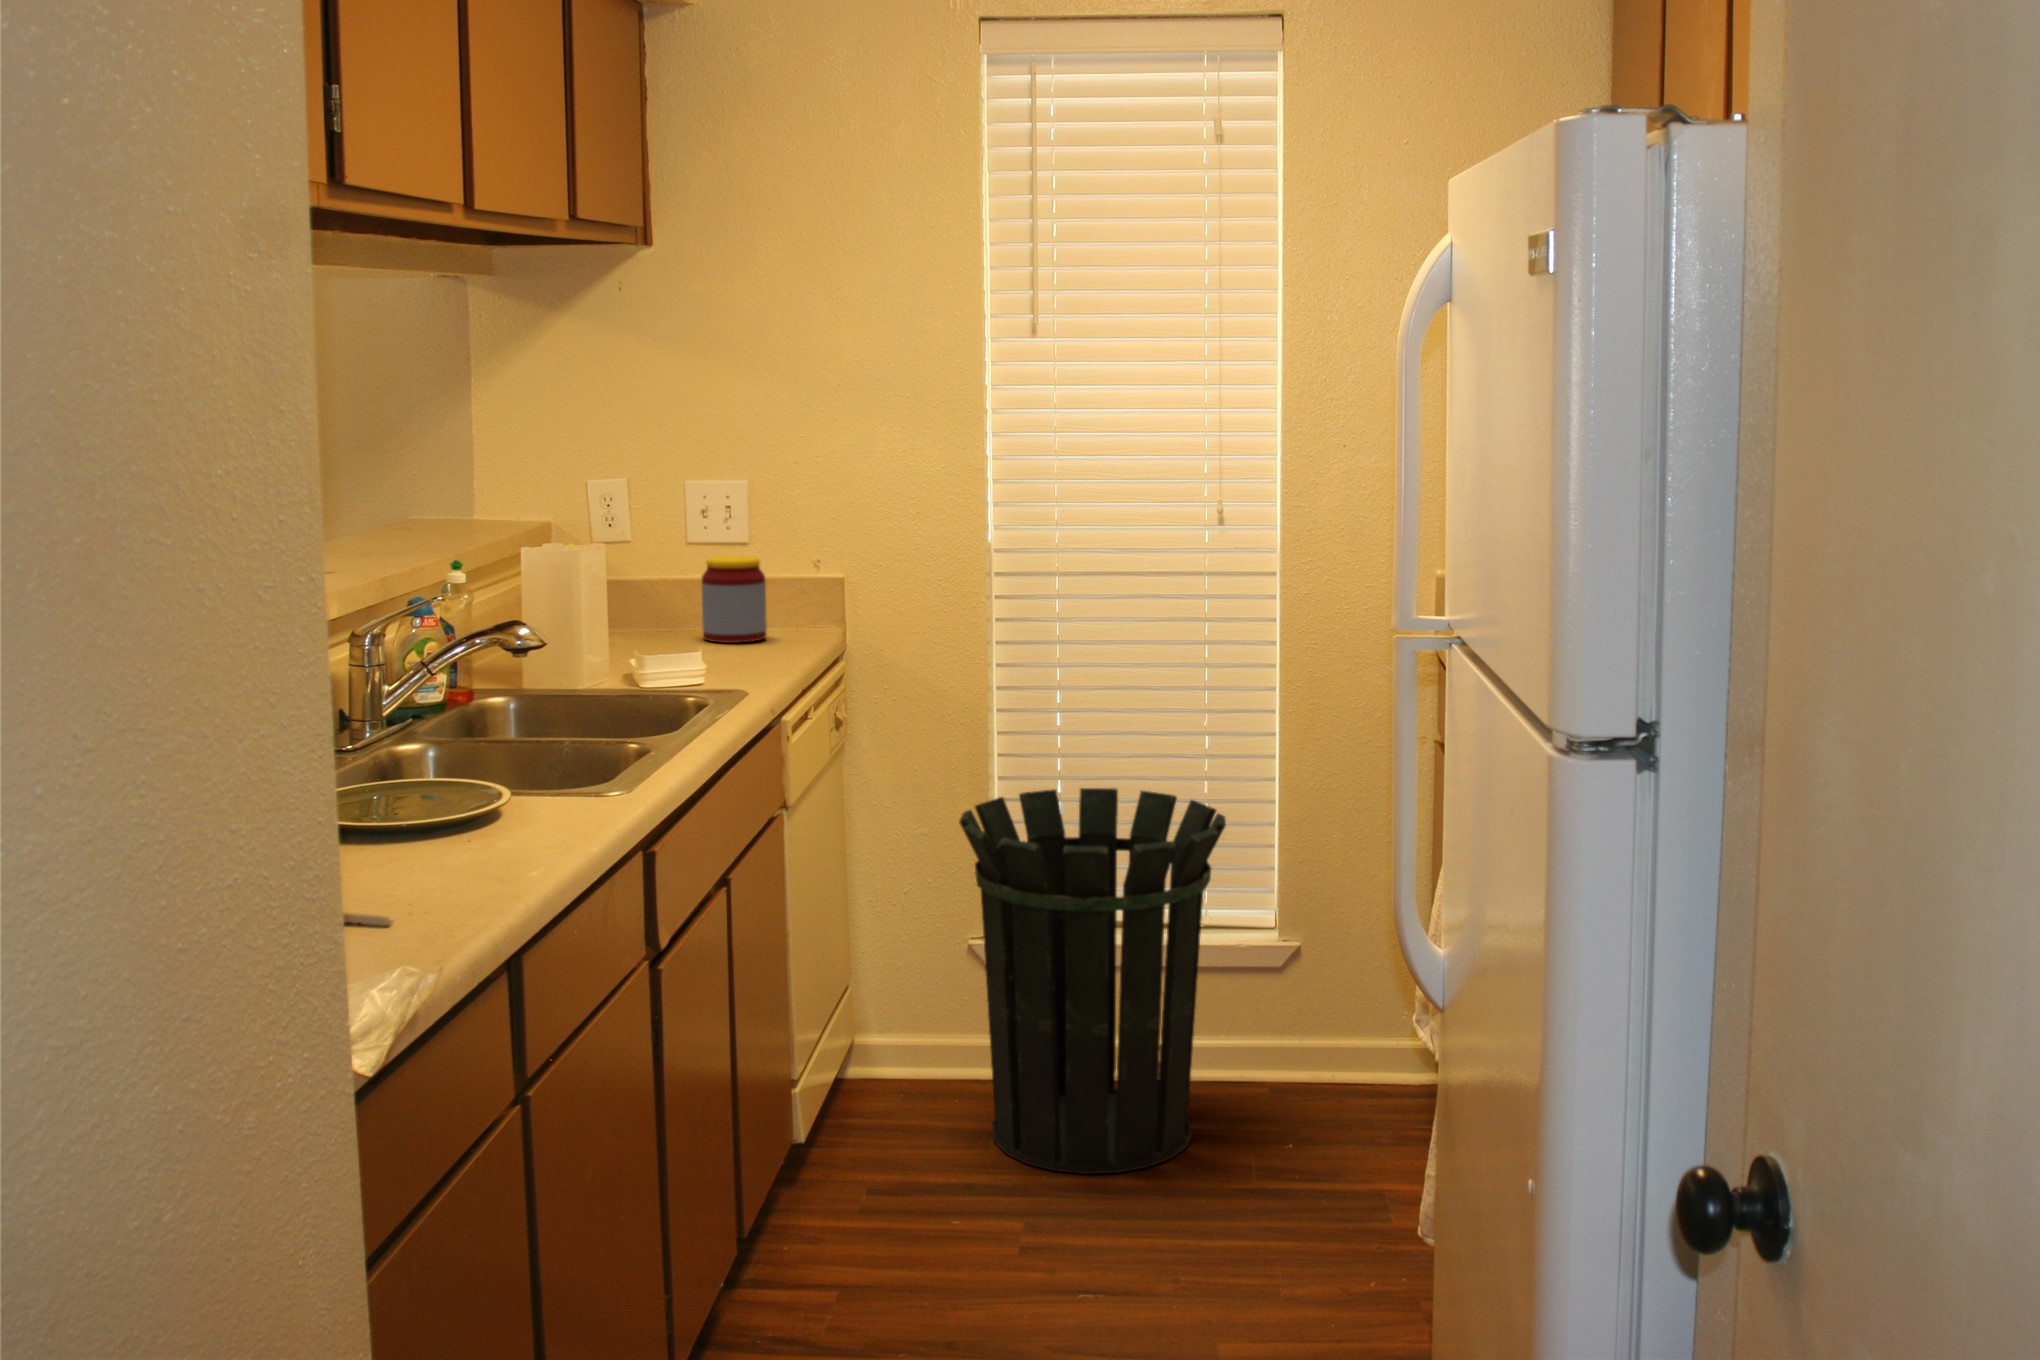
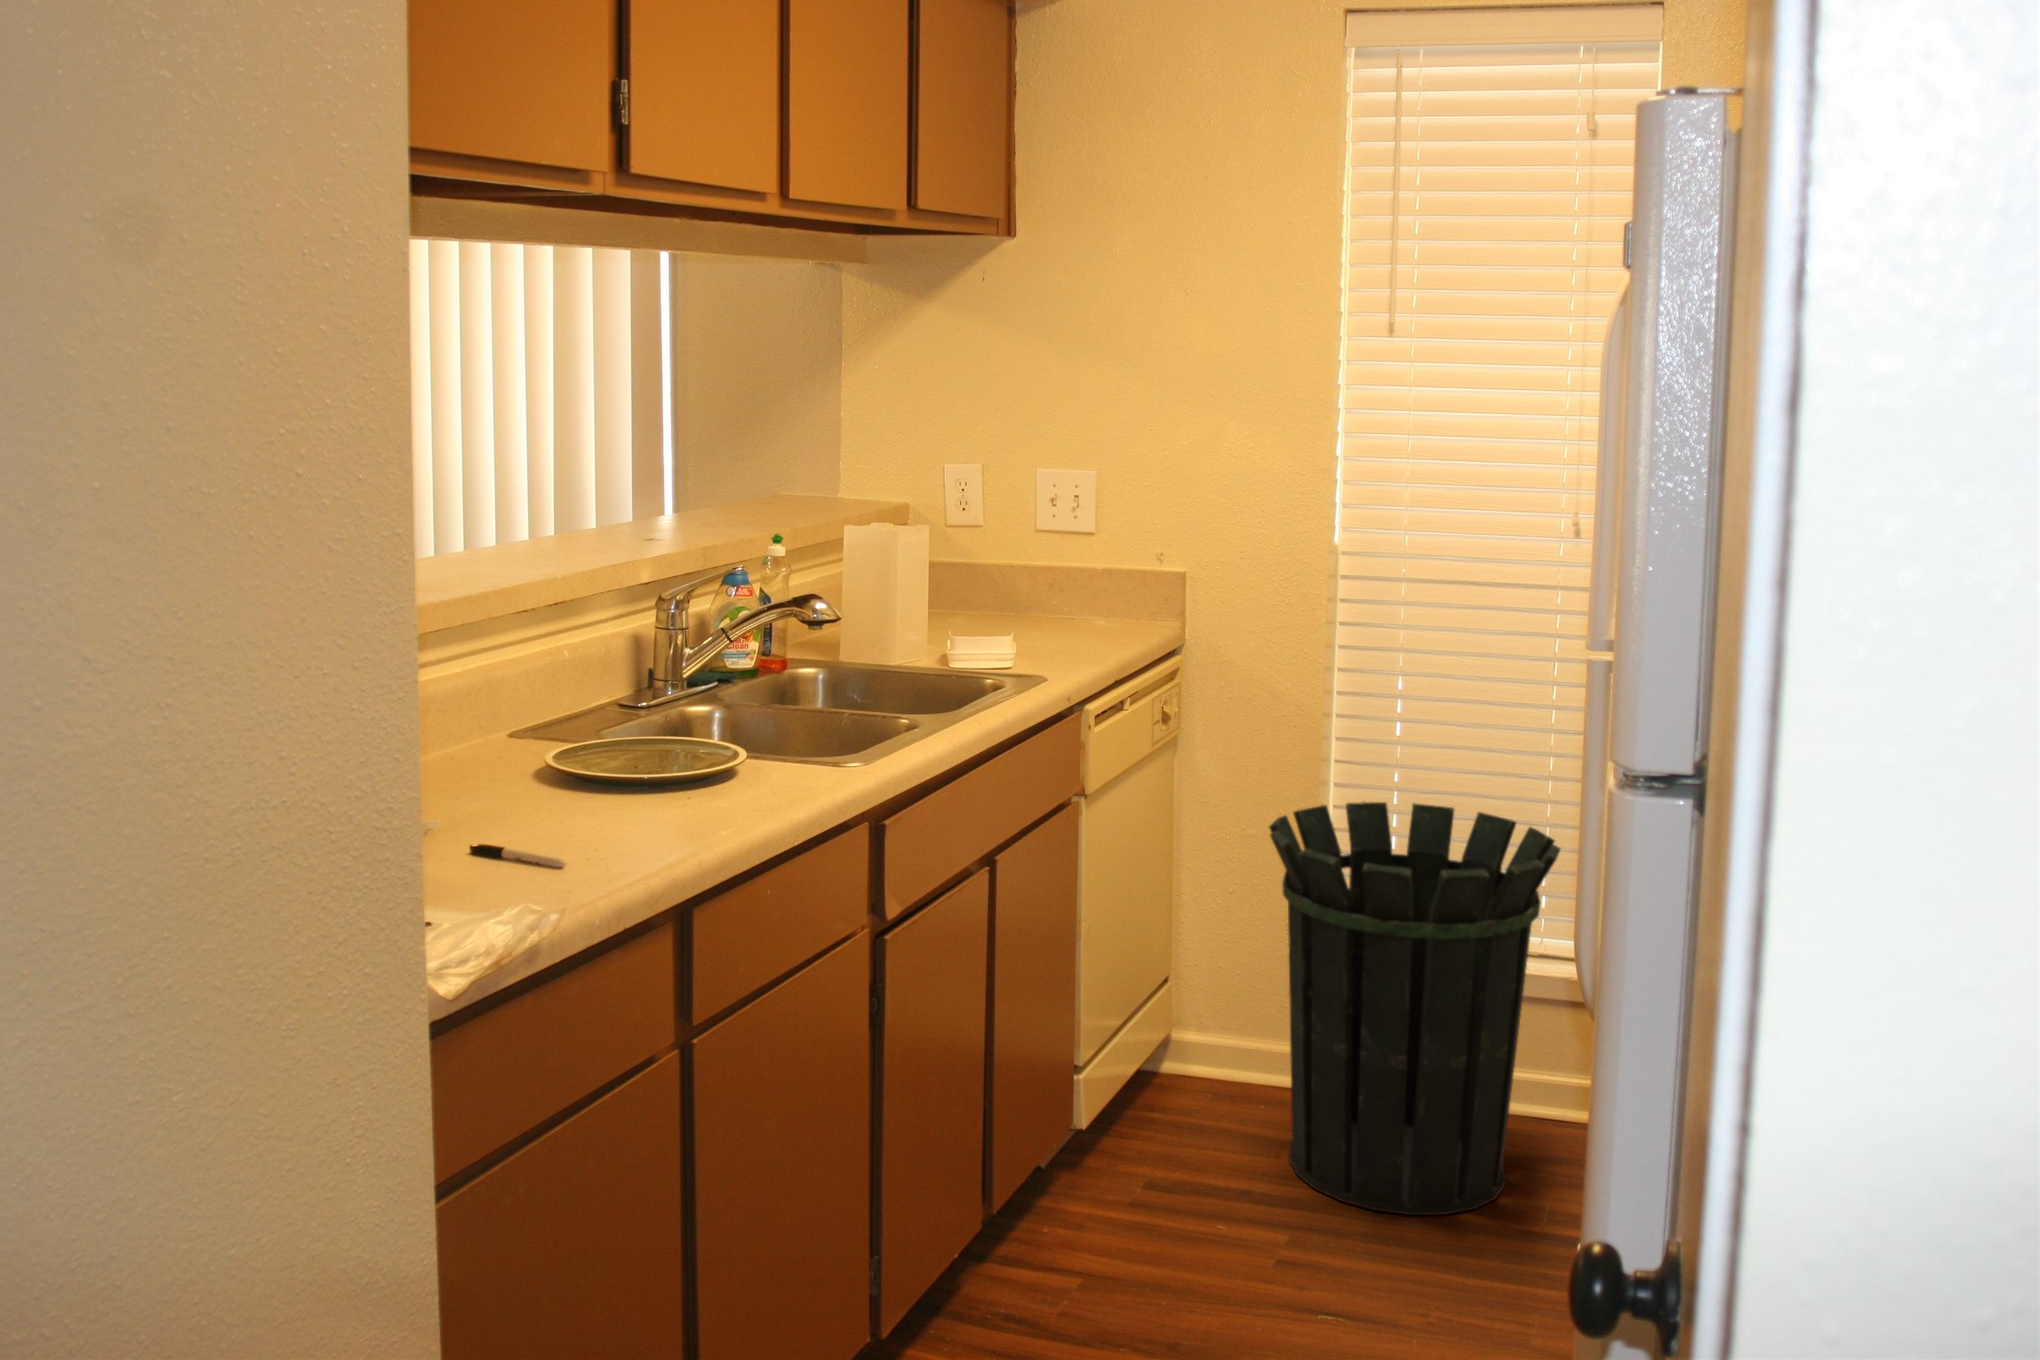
jar: present [701,556,767,643] -> none [1036,544,1099,629]

